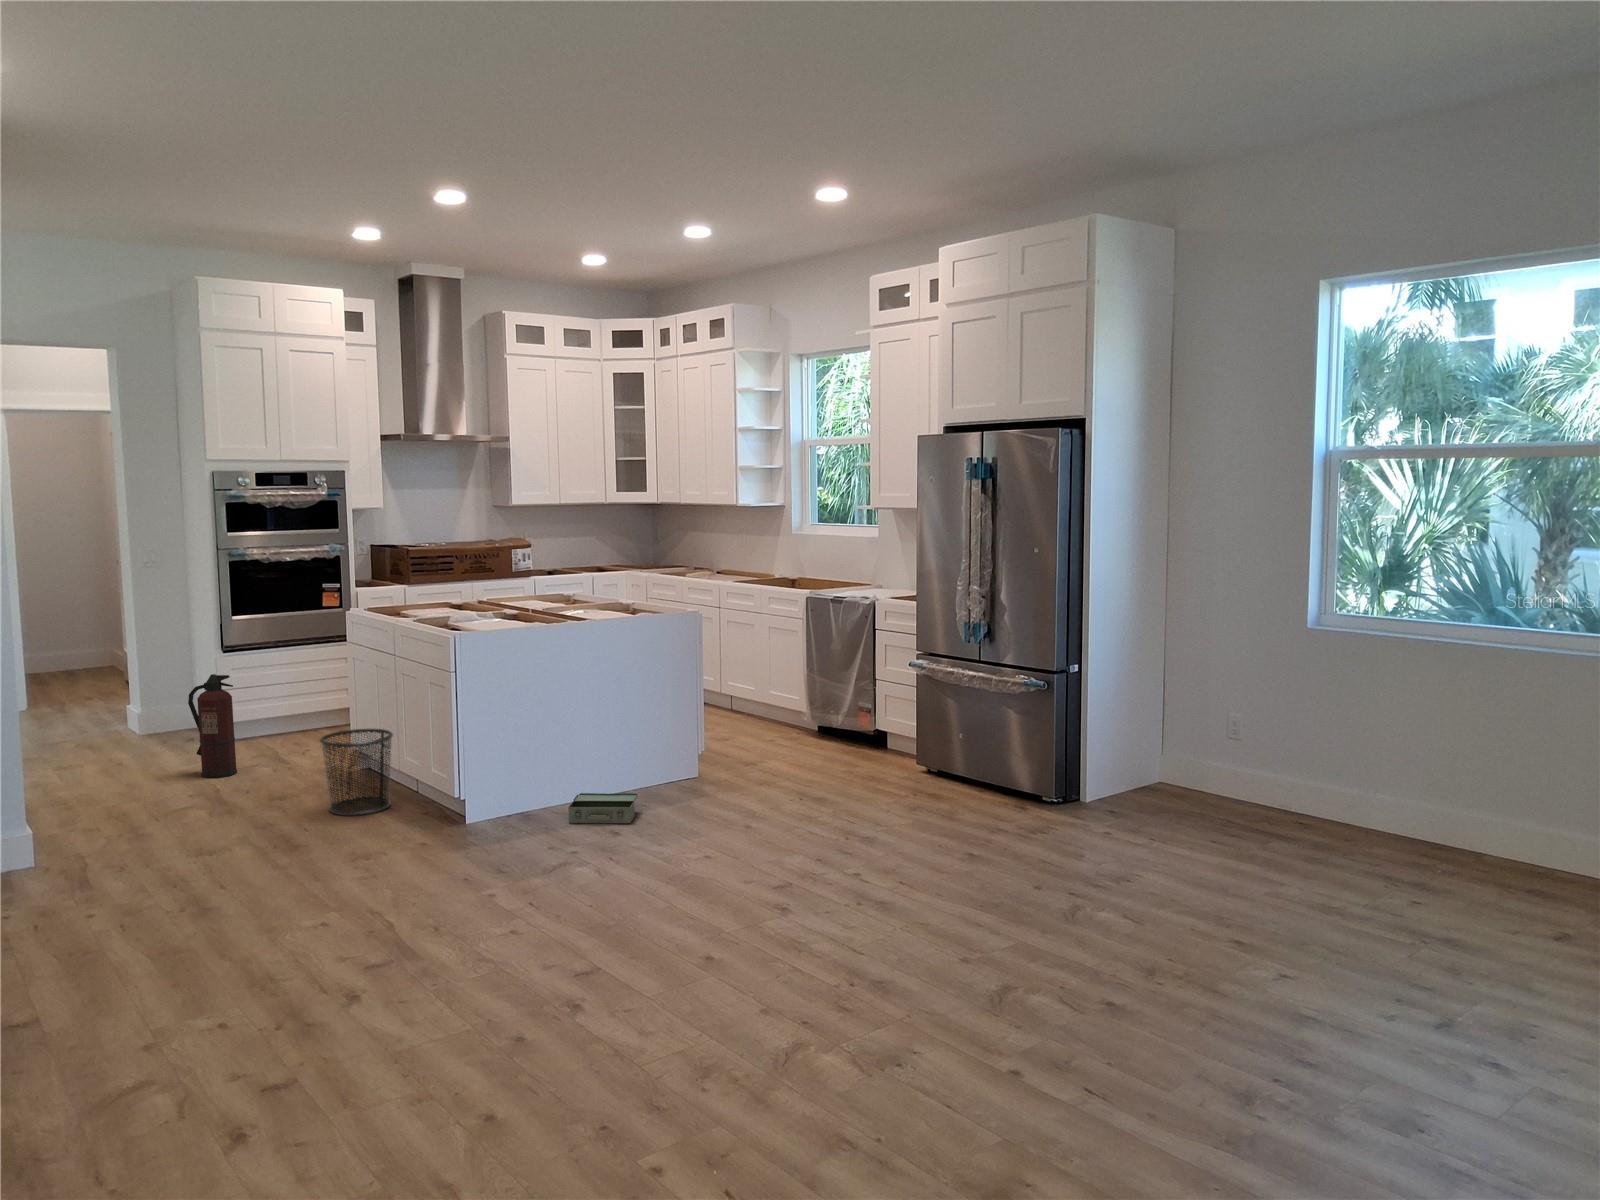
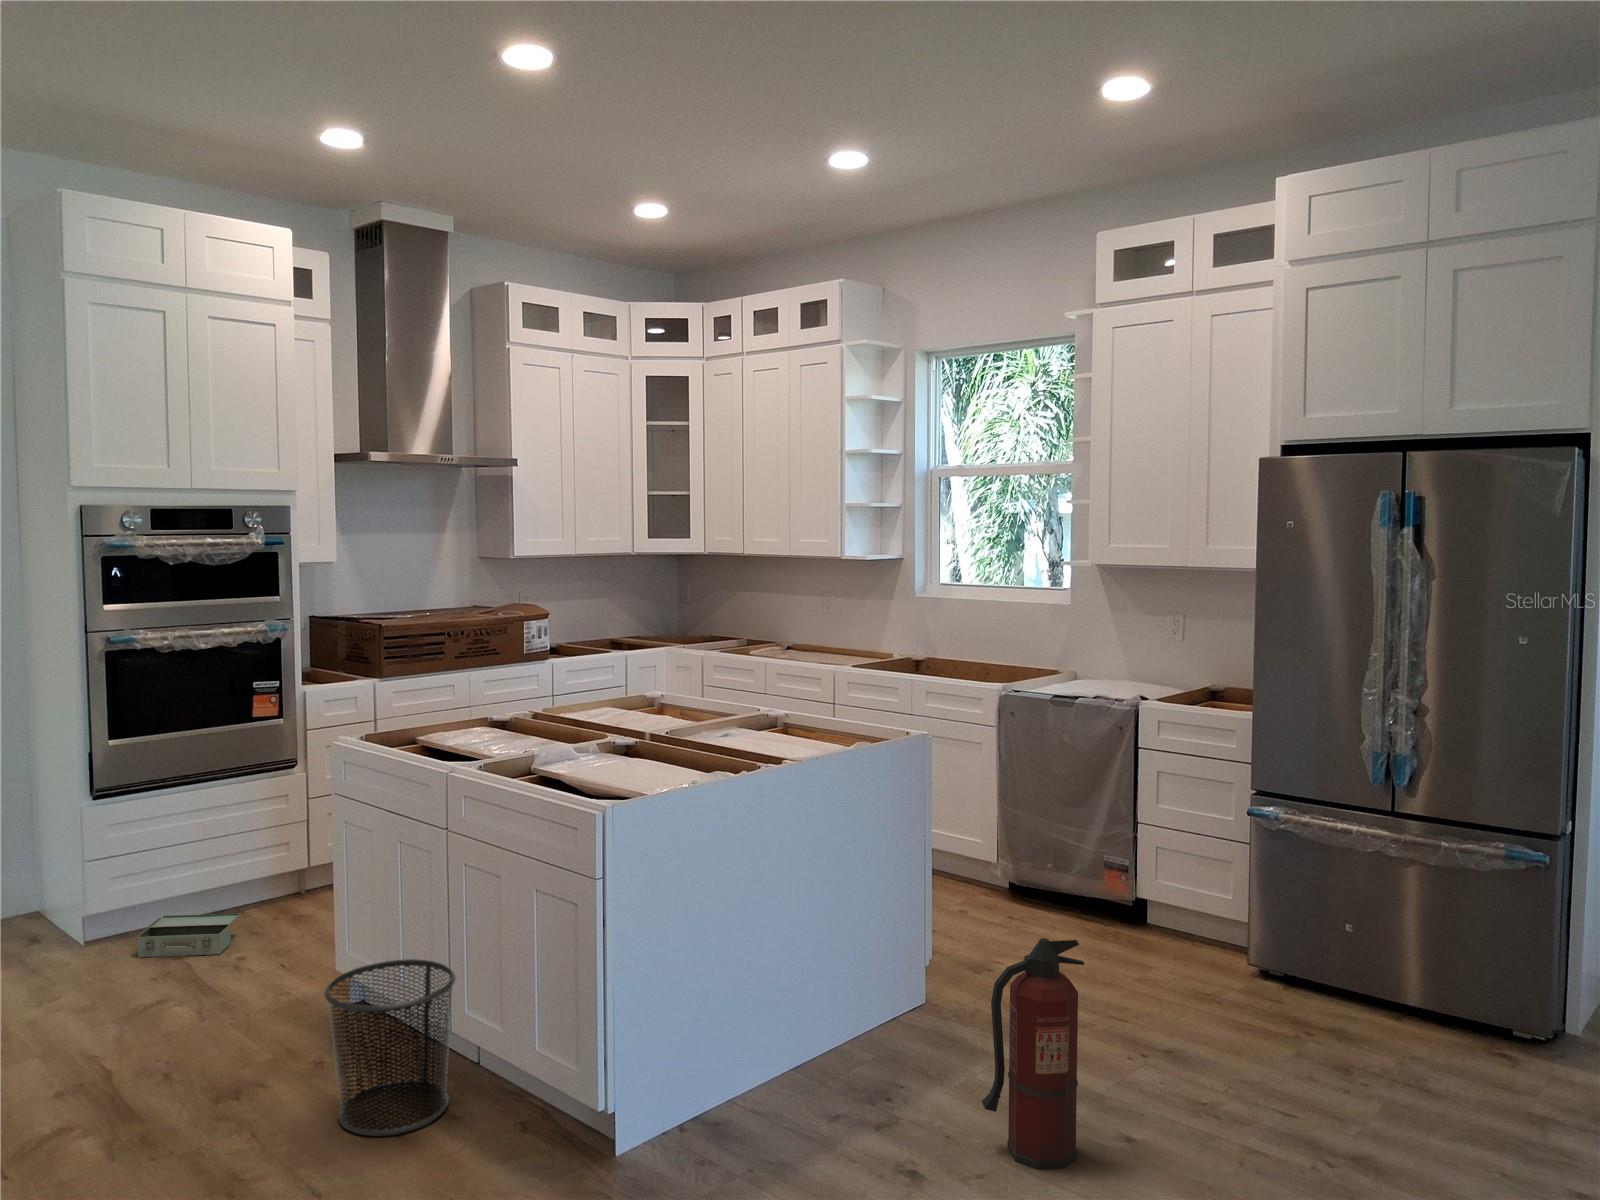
fire extinguisher: present [188,674,237,778] -> present [982,938,1084,1169]
toolbox: present [568,793,638,823] -> present [137,913,240,957]

